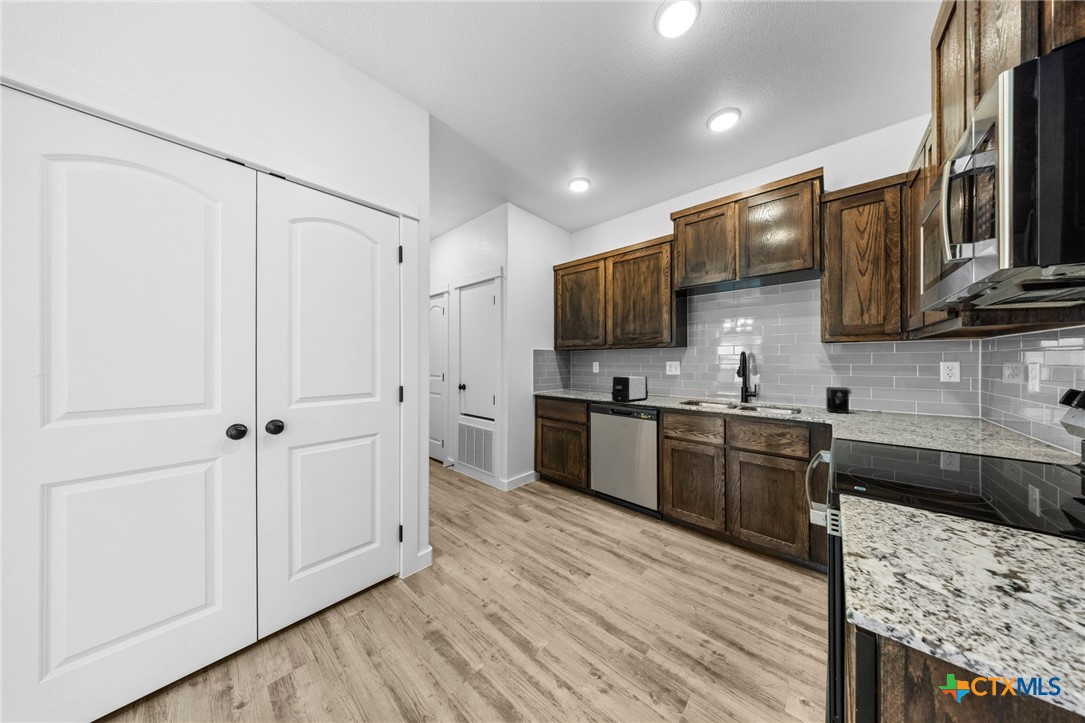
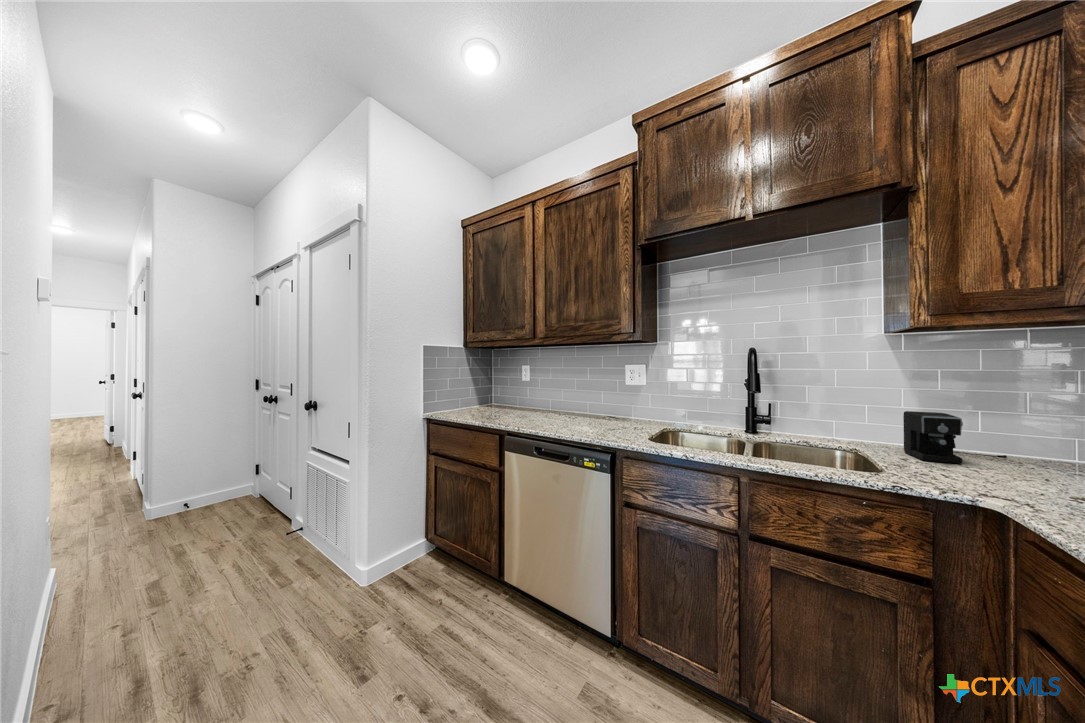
toaster: present [612,376,648,402] -> none [536,388,598,436]

